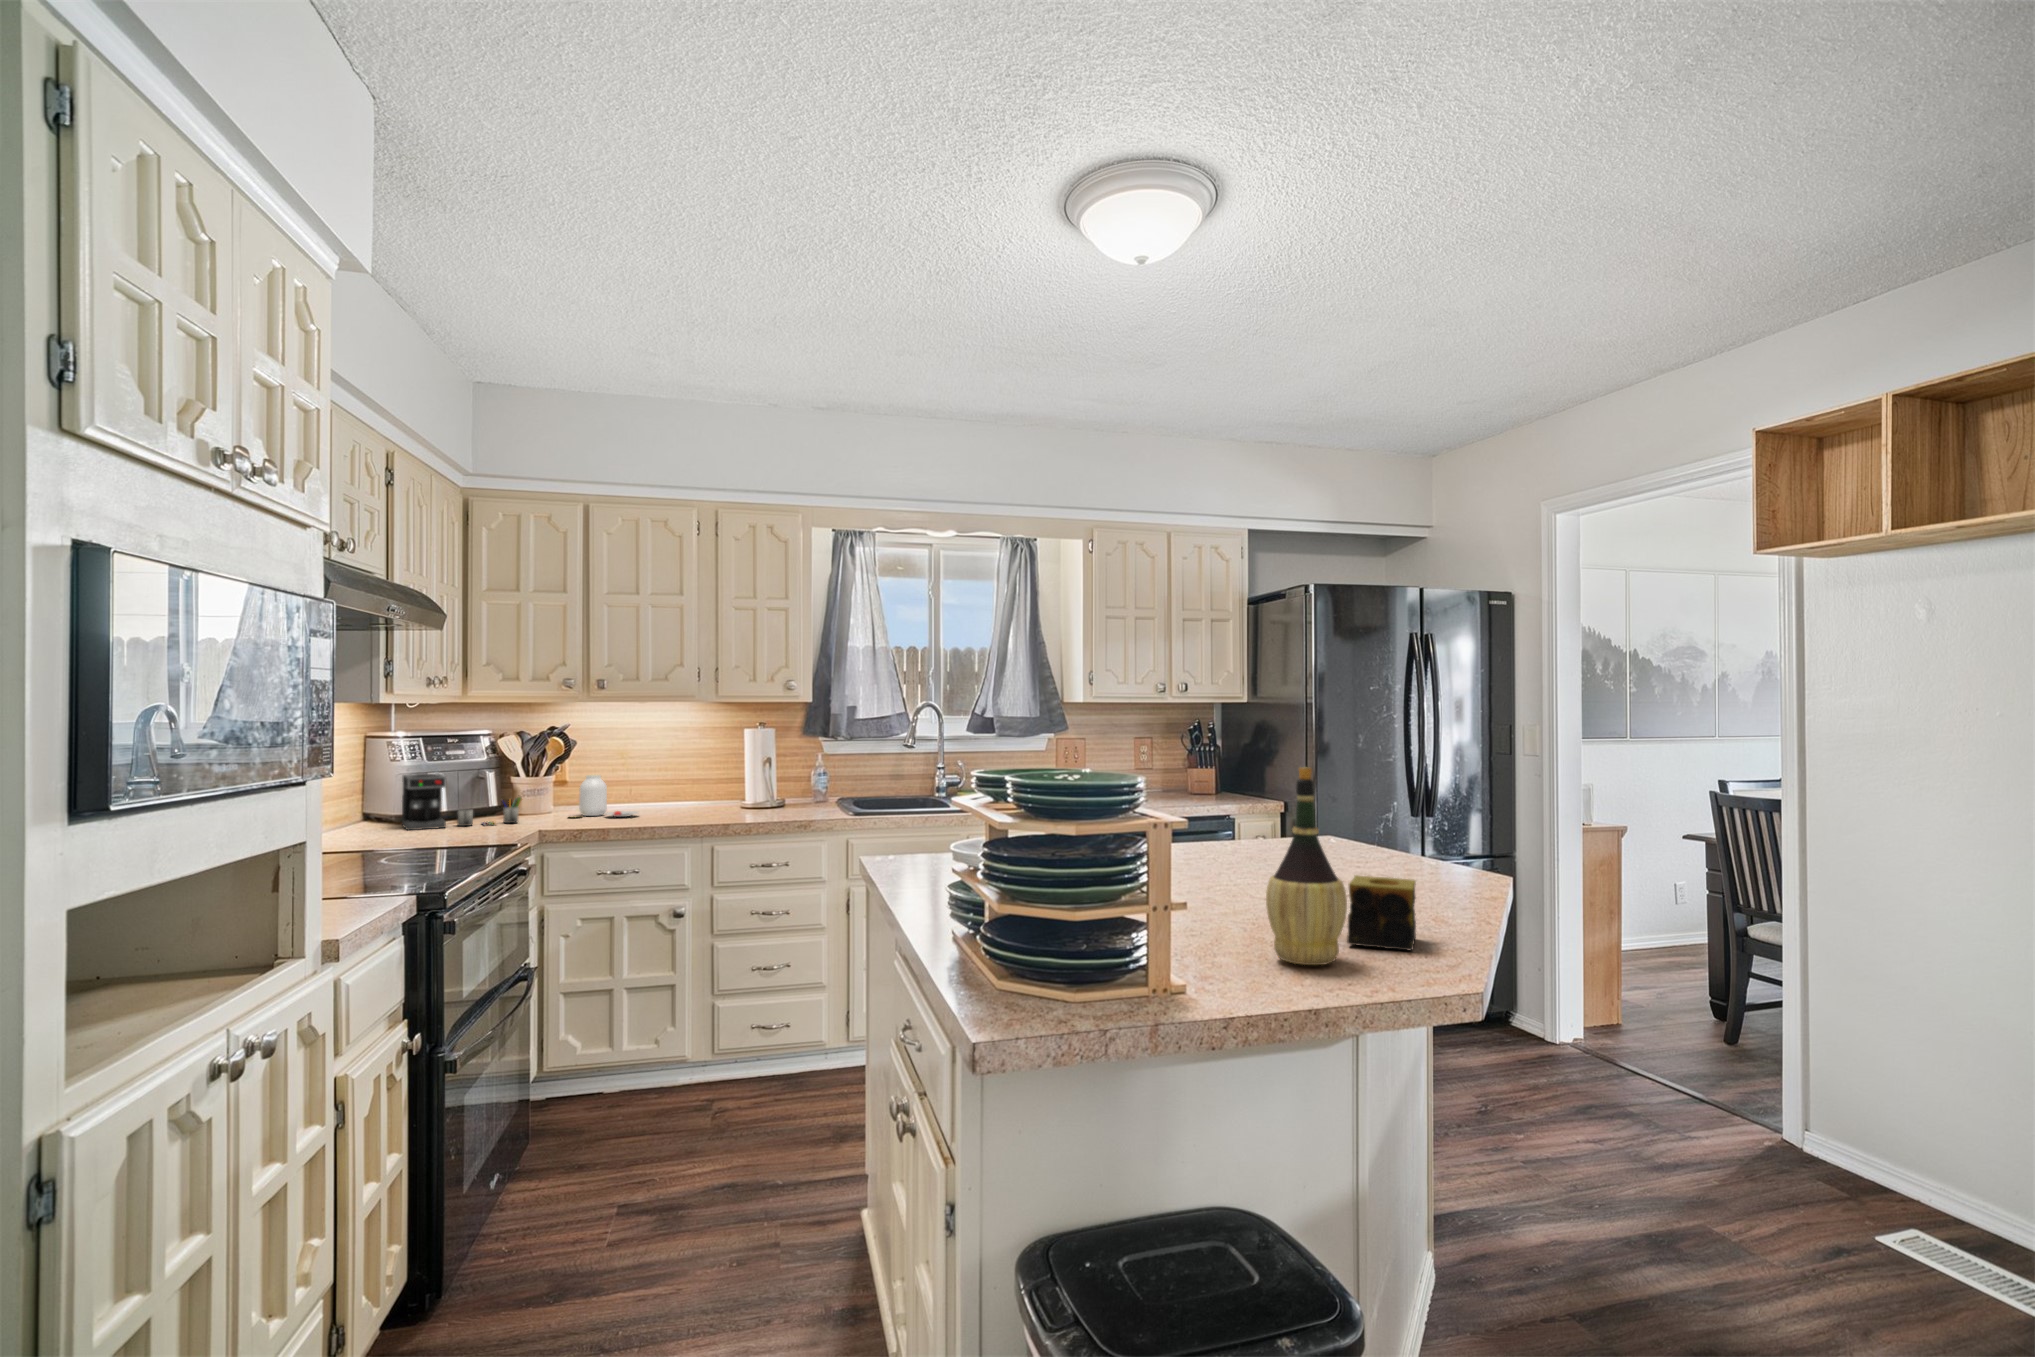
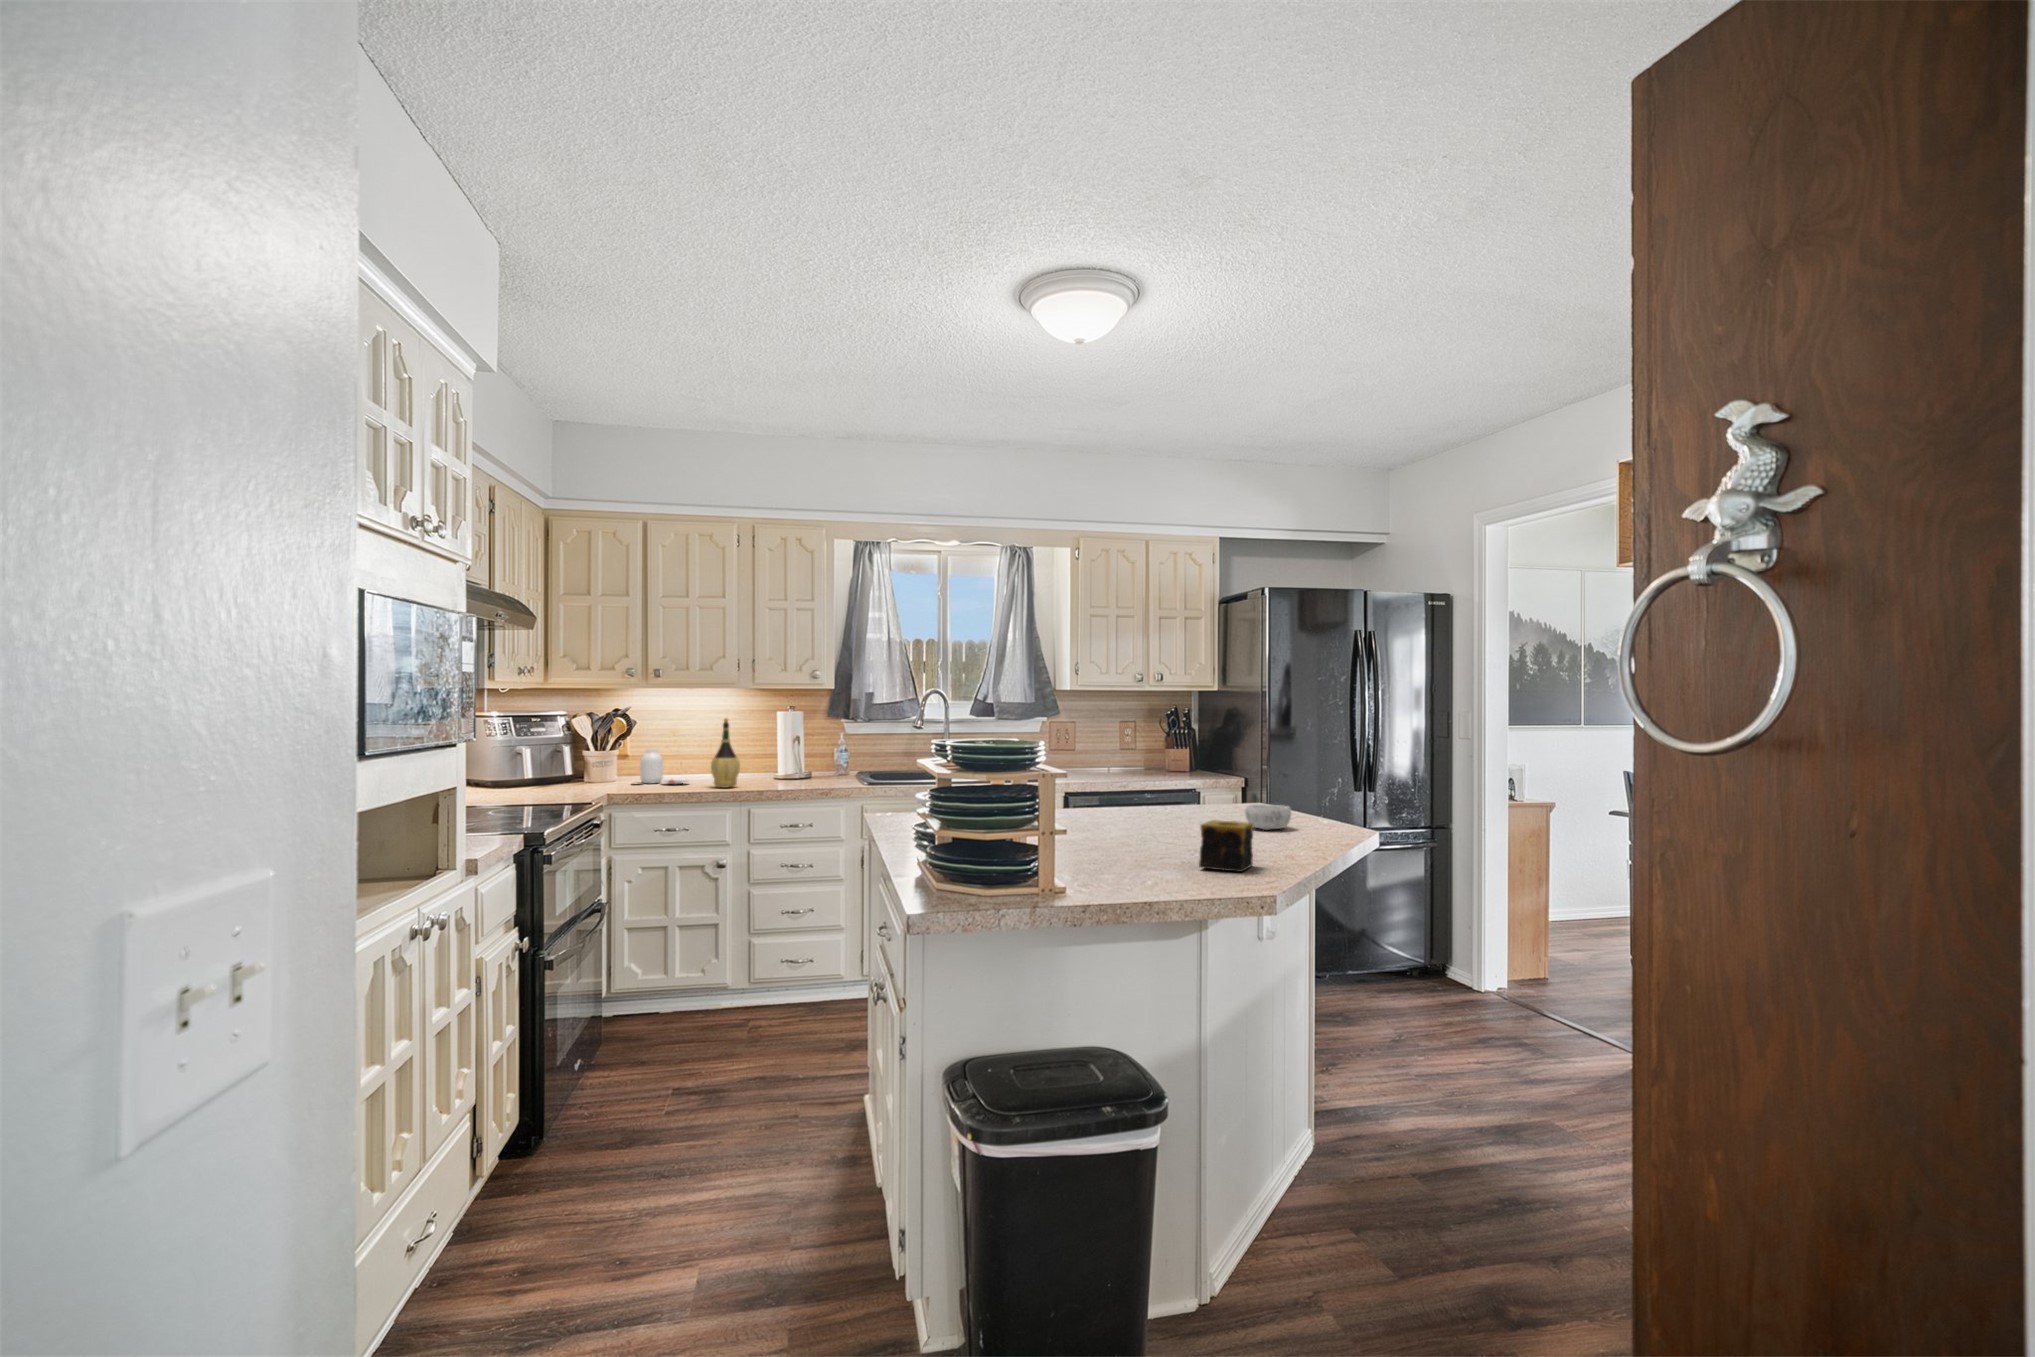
wine bottle: present [1266,767,1347,965] -> present [711,718,740,788]
coffee maker: present [402,773,522,830] -> none [498,746,595,792]
decorative bowl: none [1354,843,1414,877] -> present [1245,804,1291,830]

